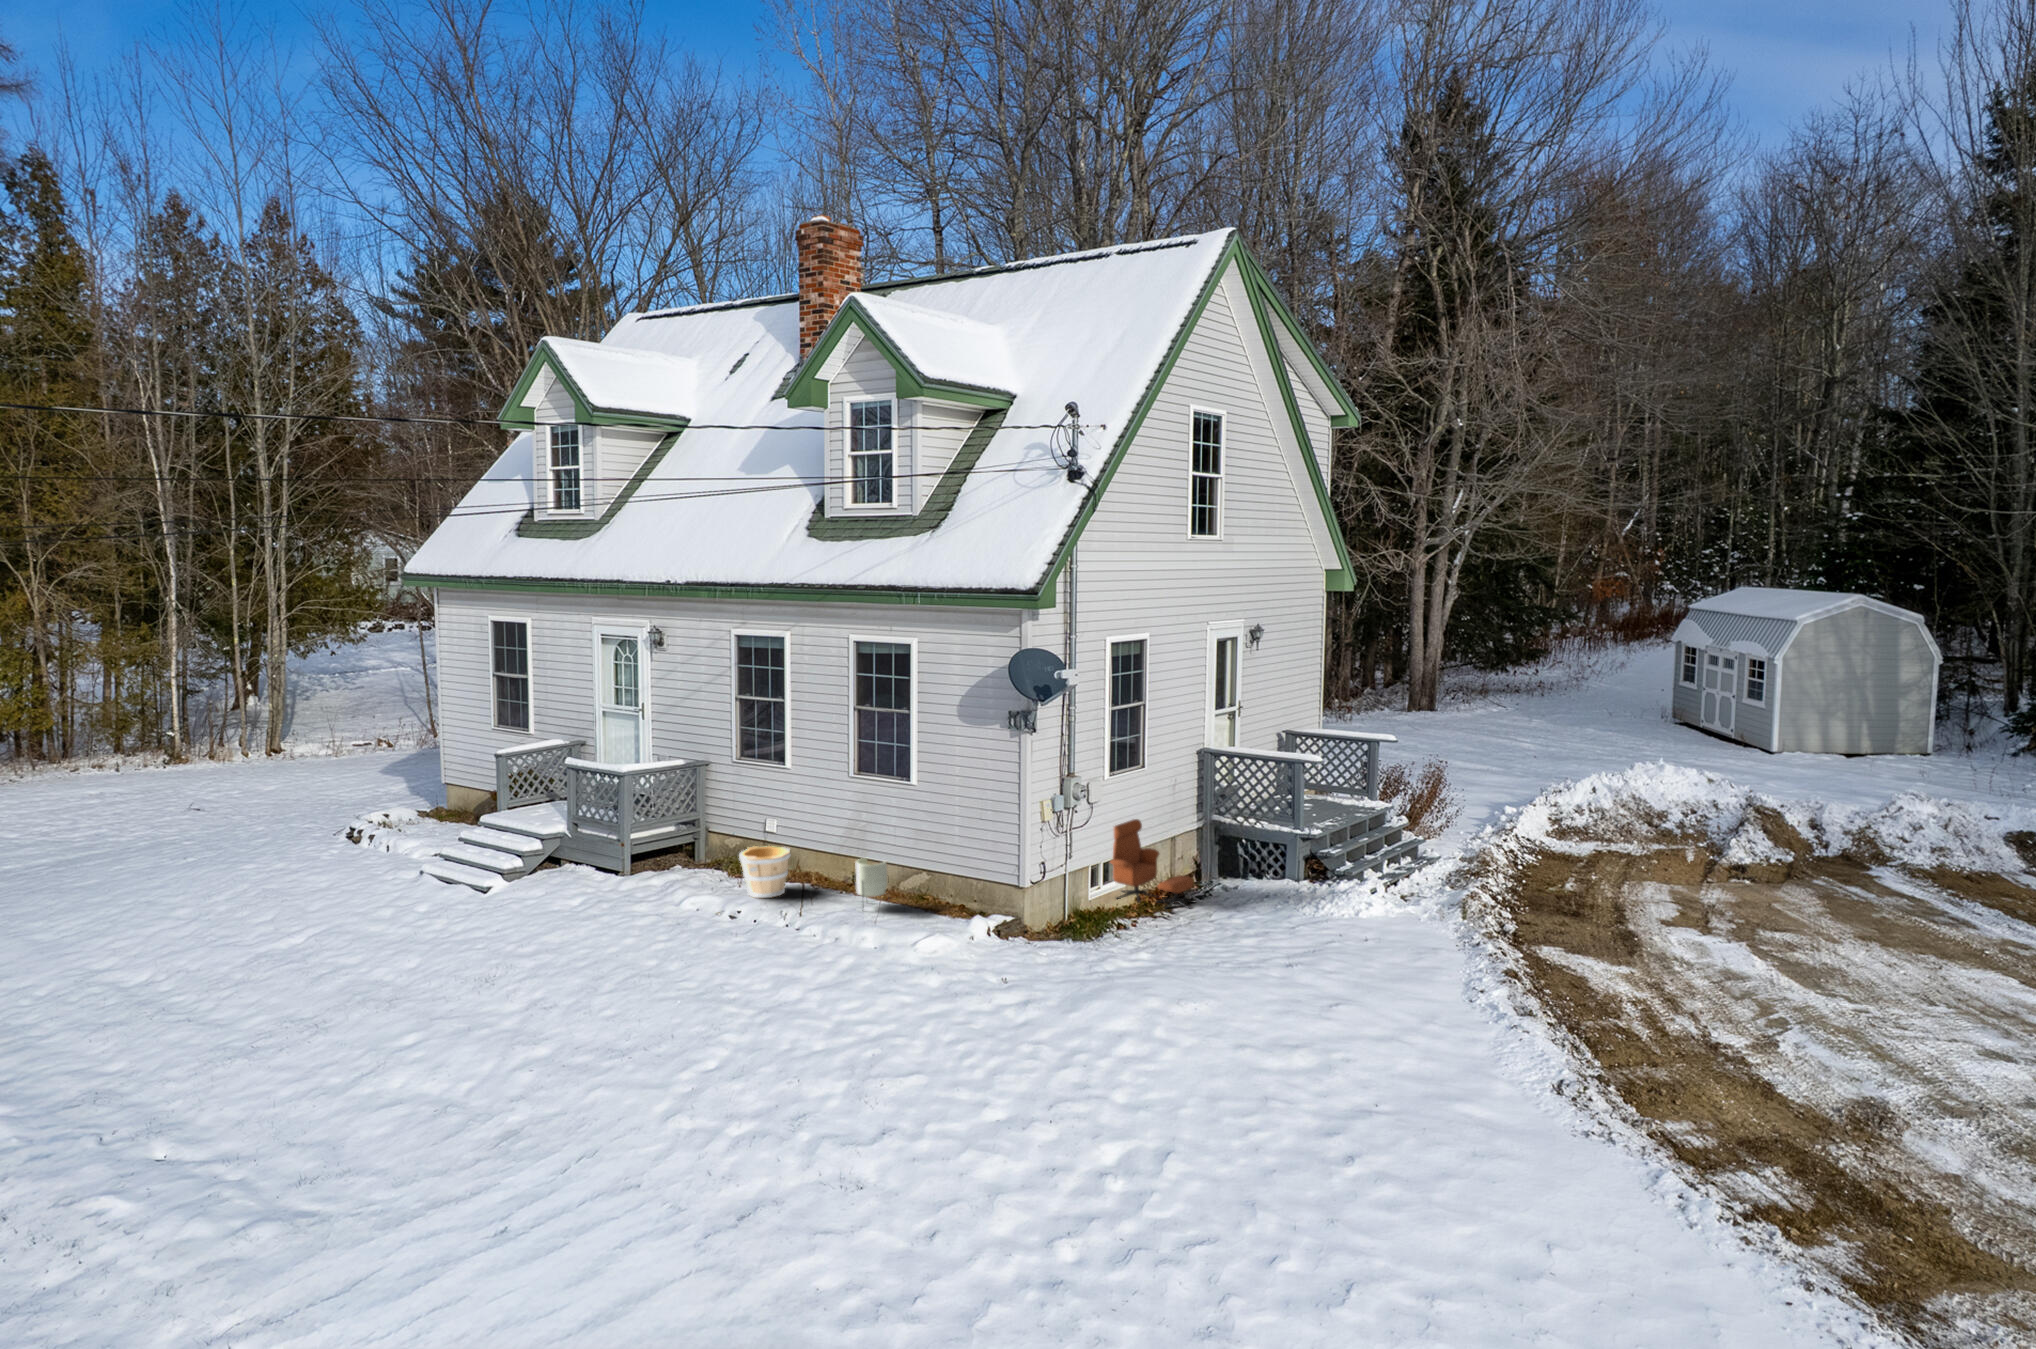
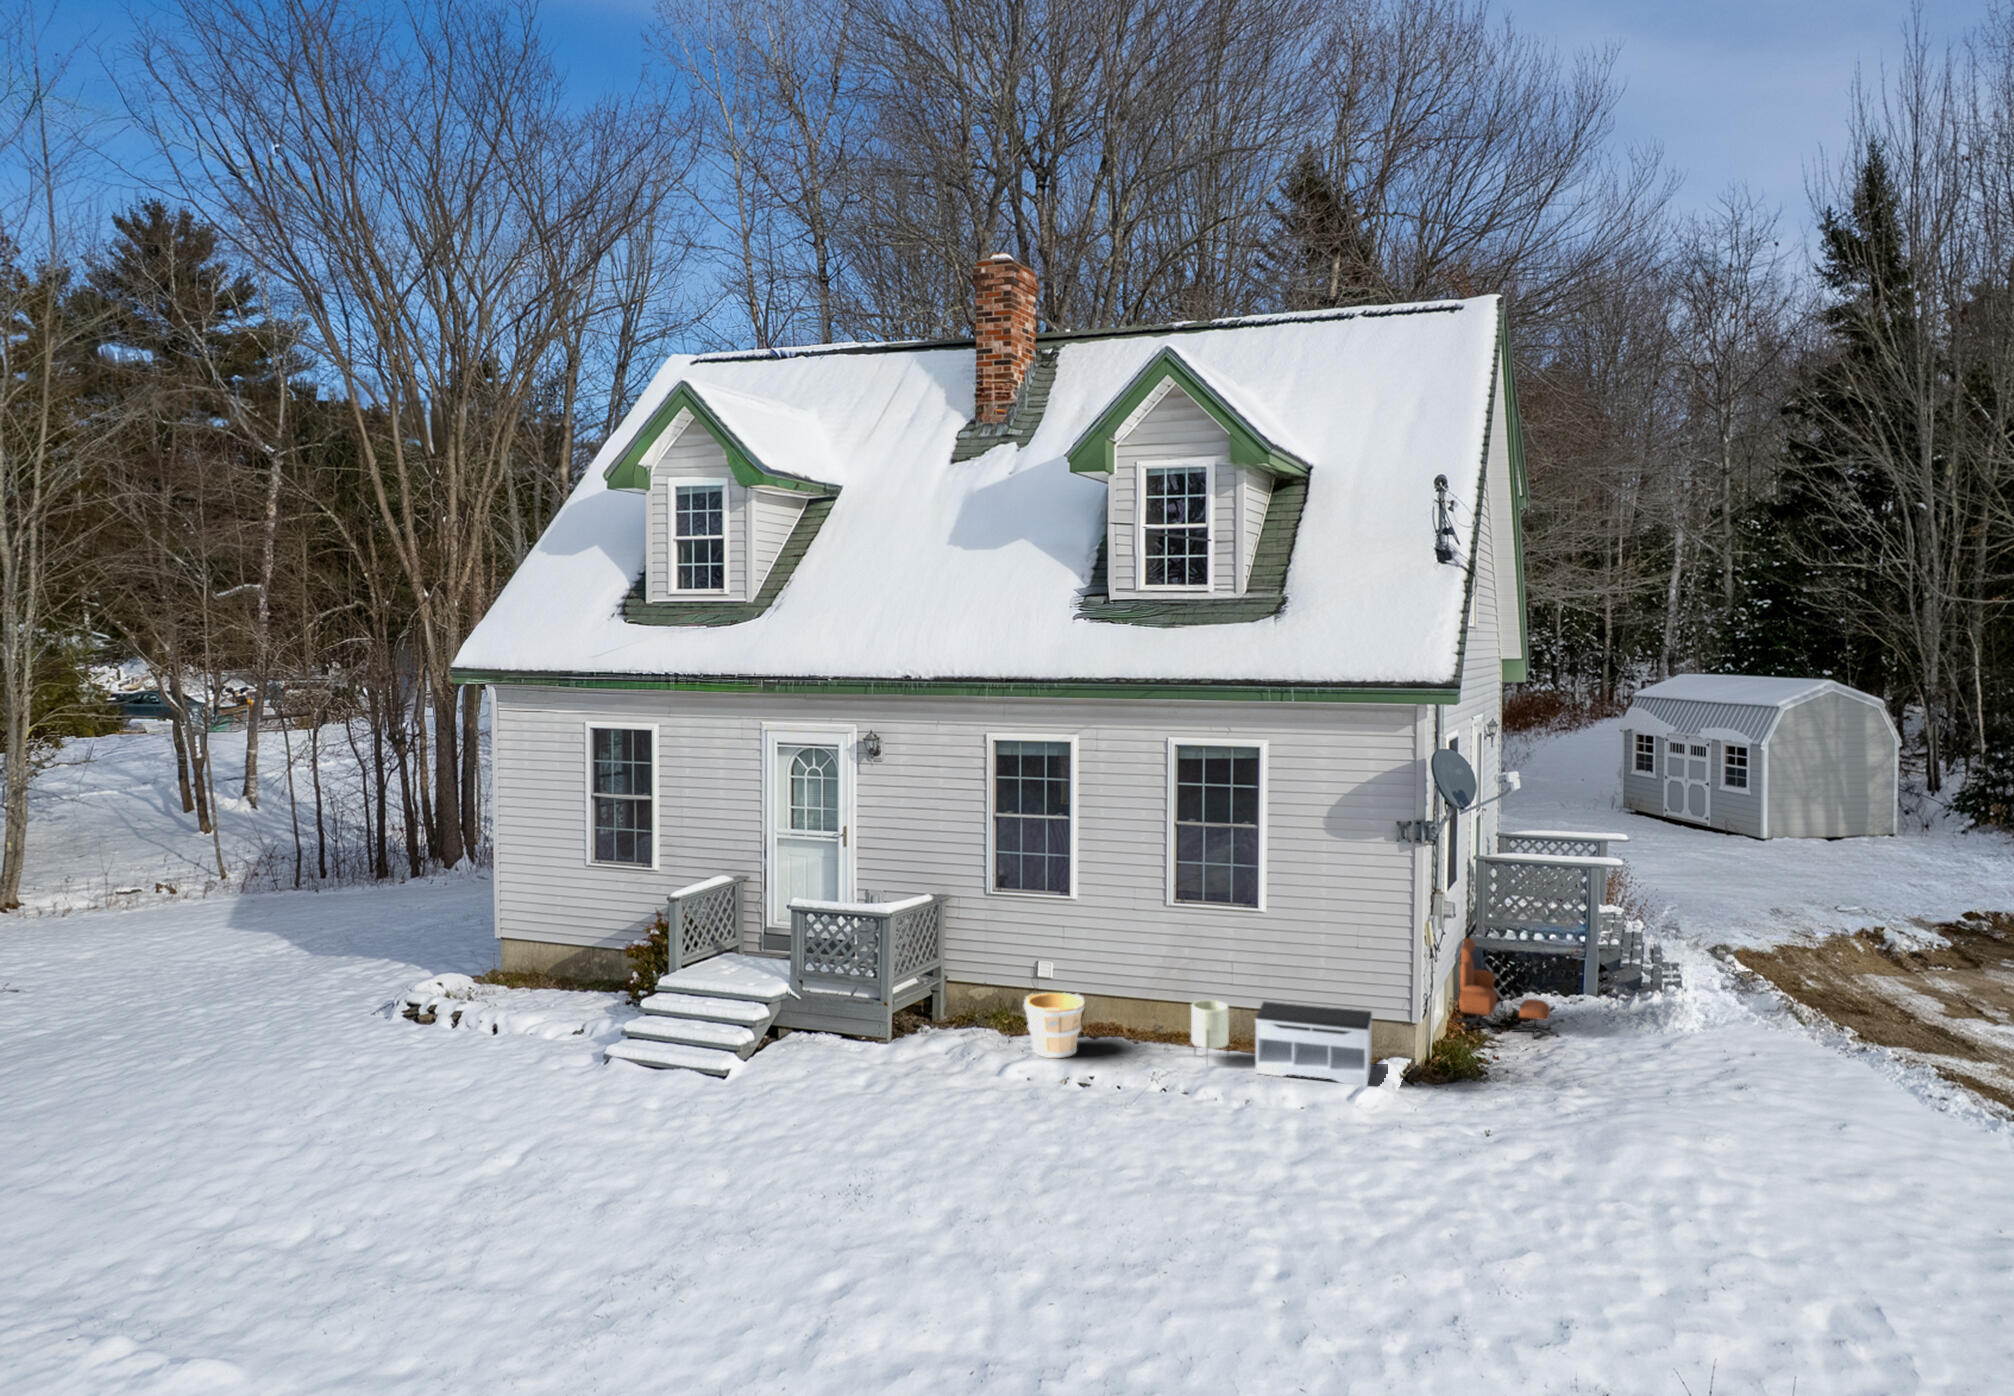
bench: none [889,860,989,933] -> present [1255,1002,1372,1086]

